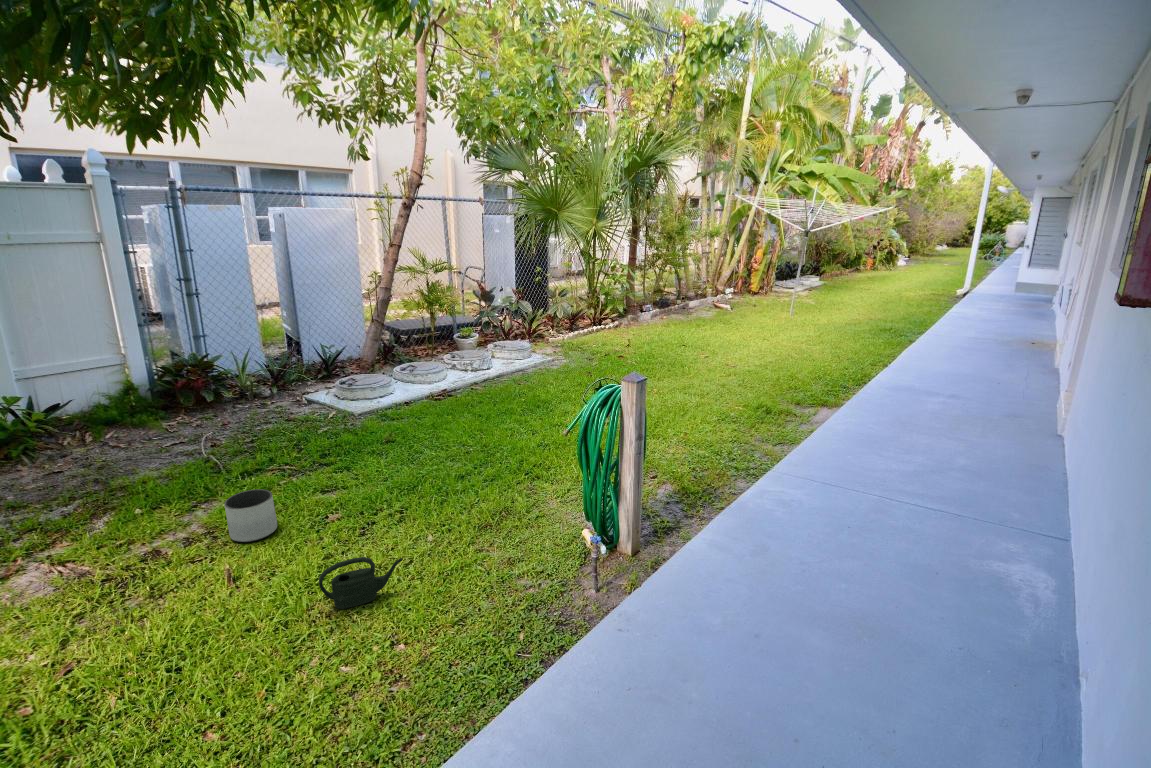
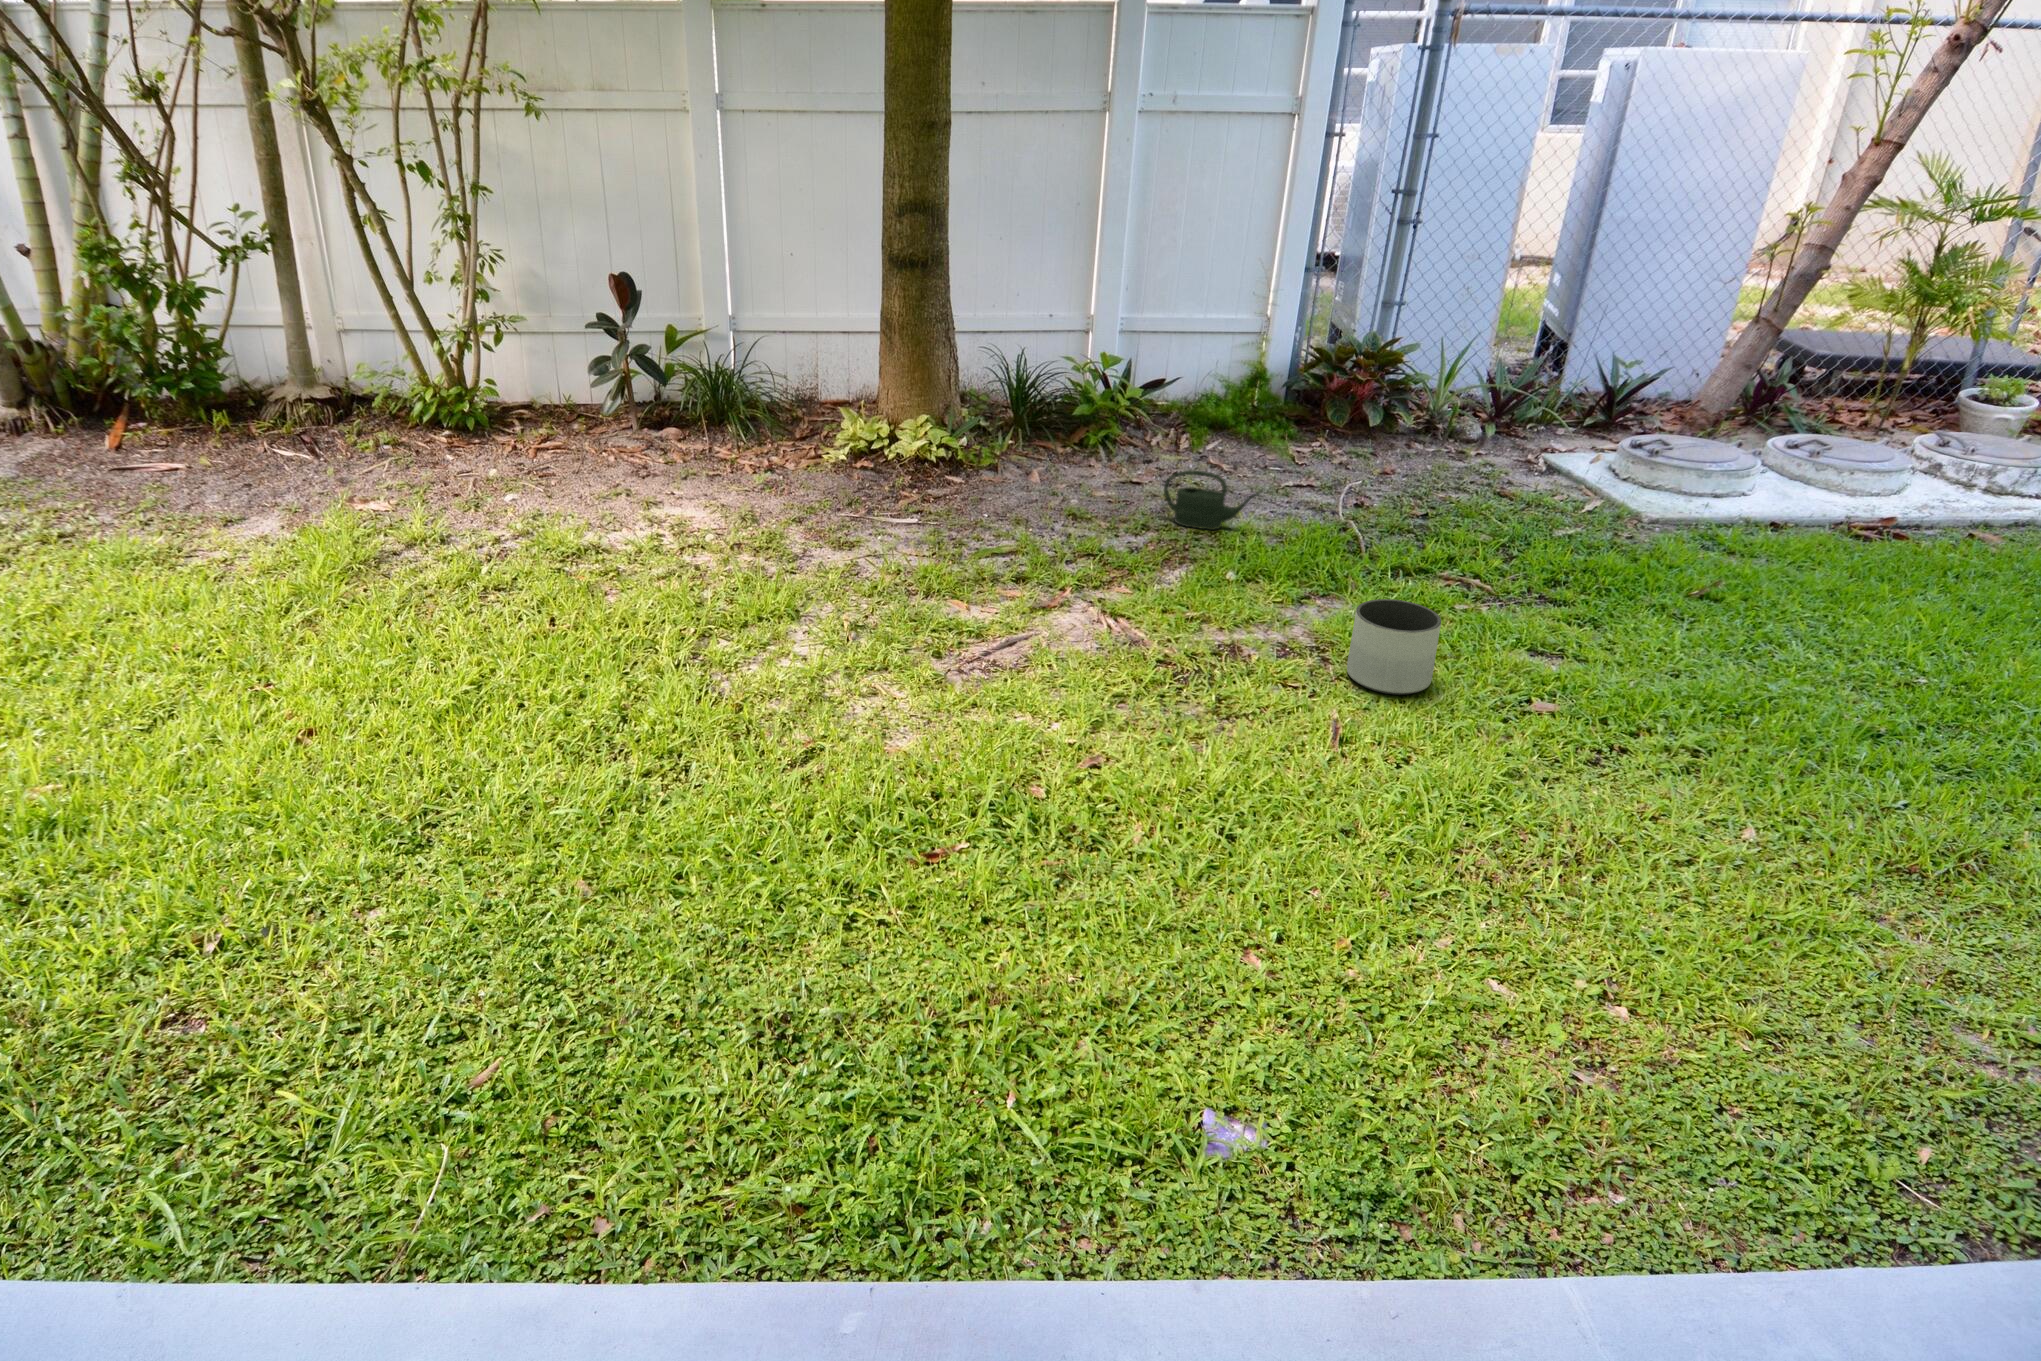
watering can: present [319,557,402,609] -> present [1164,471,1259,530]

